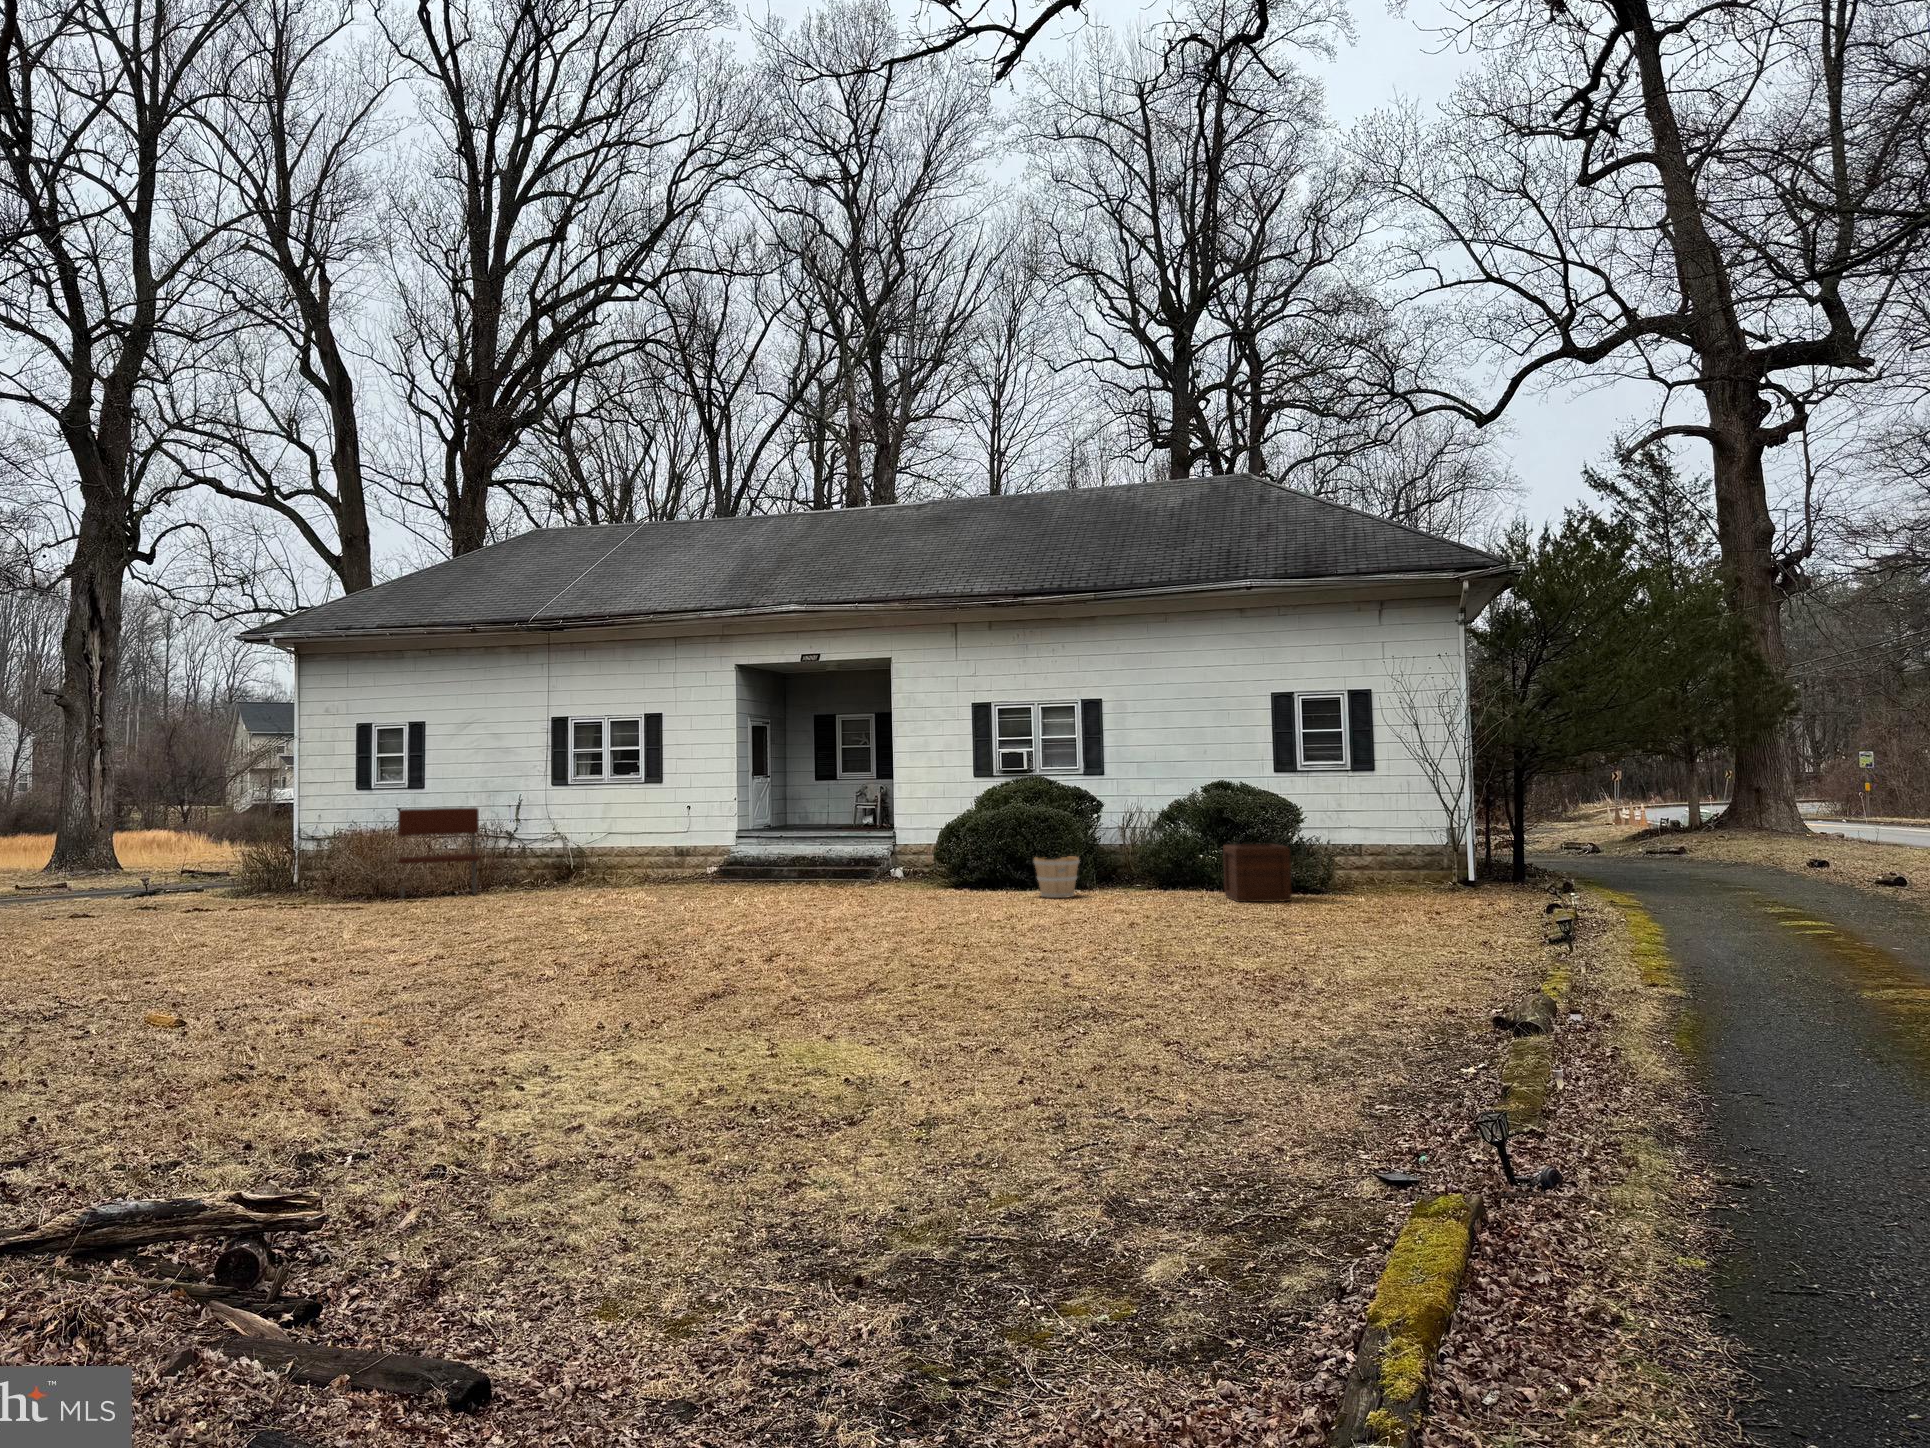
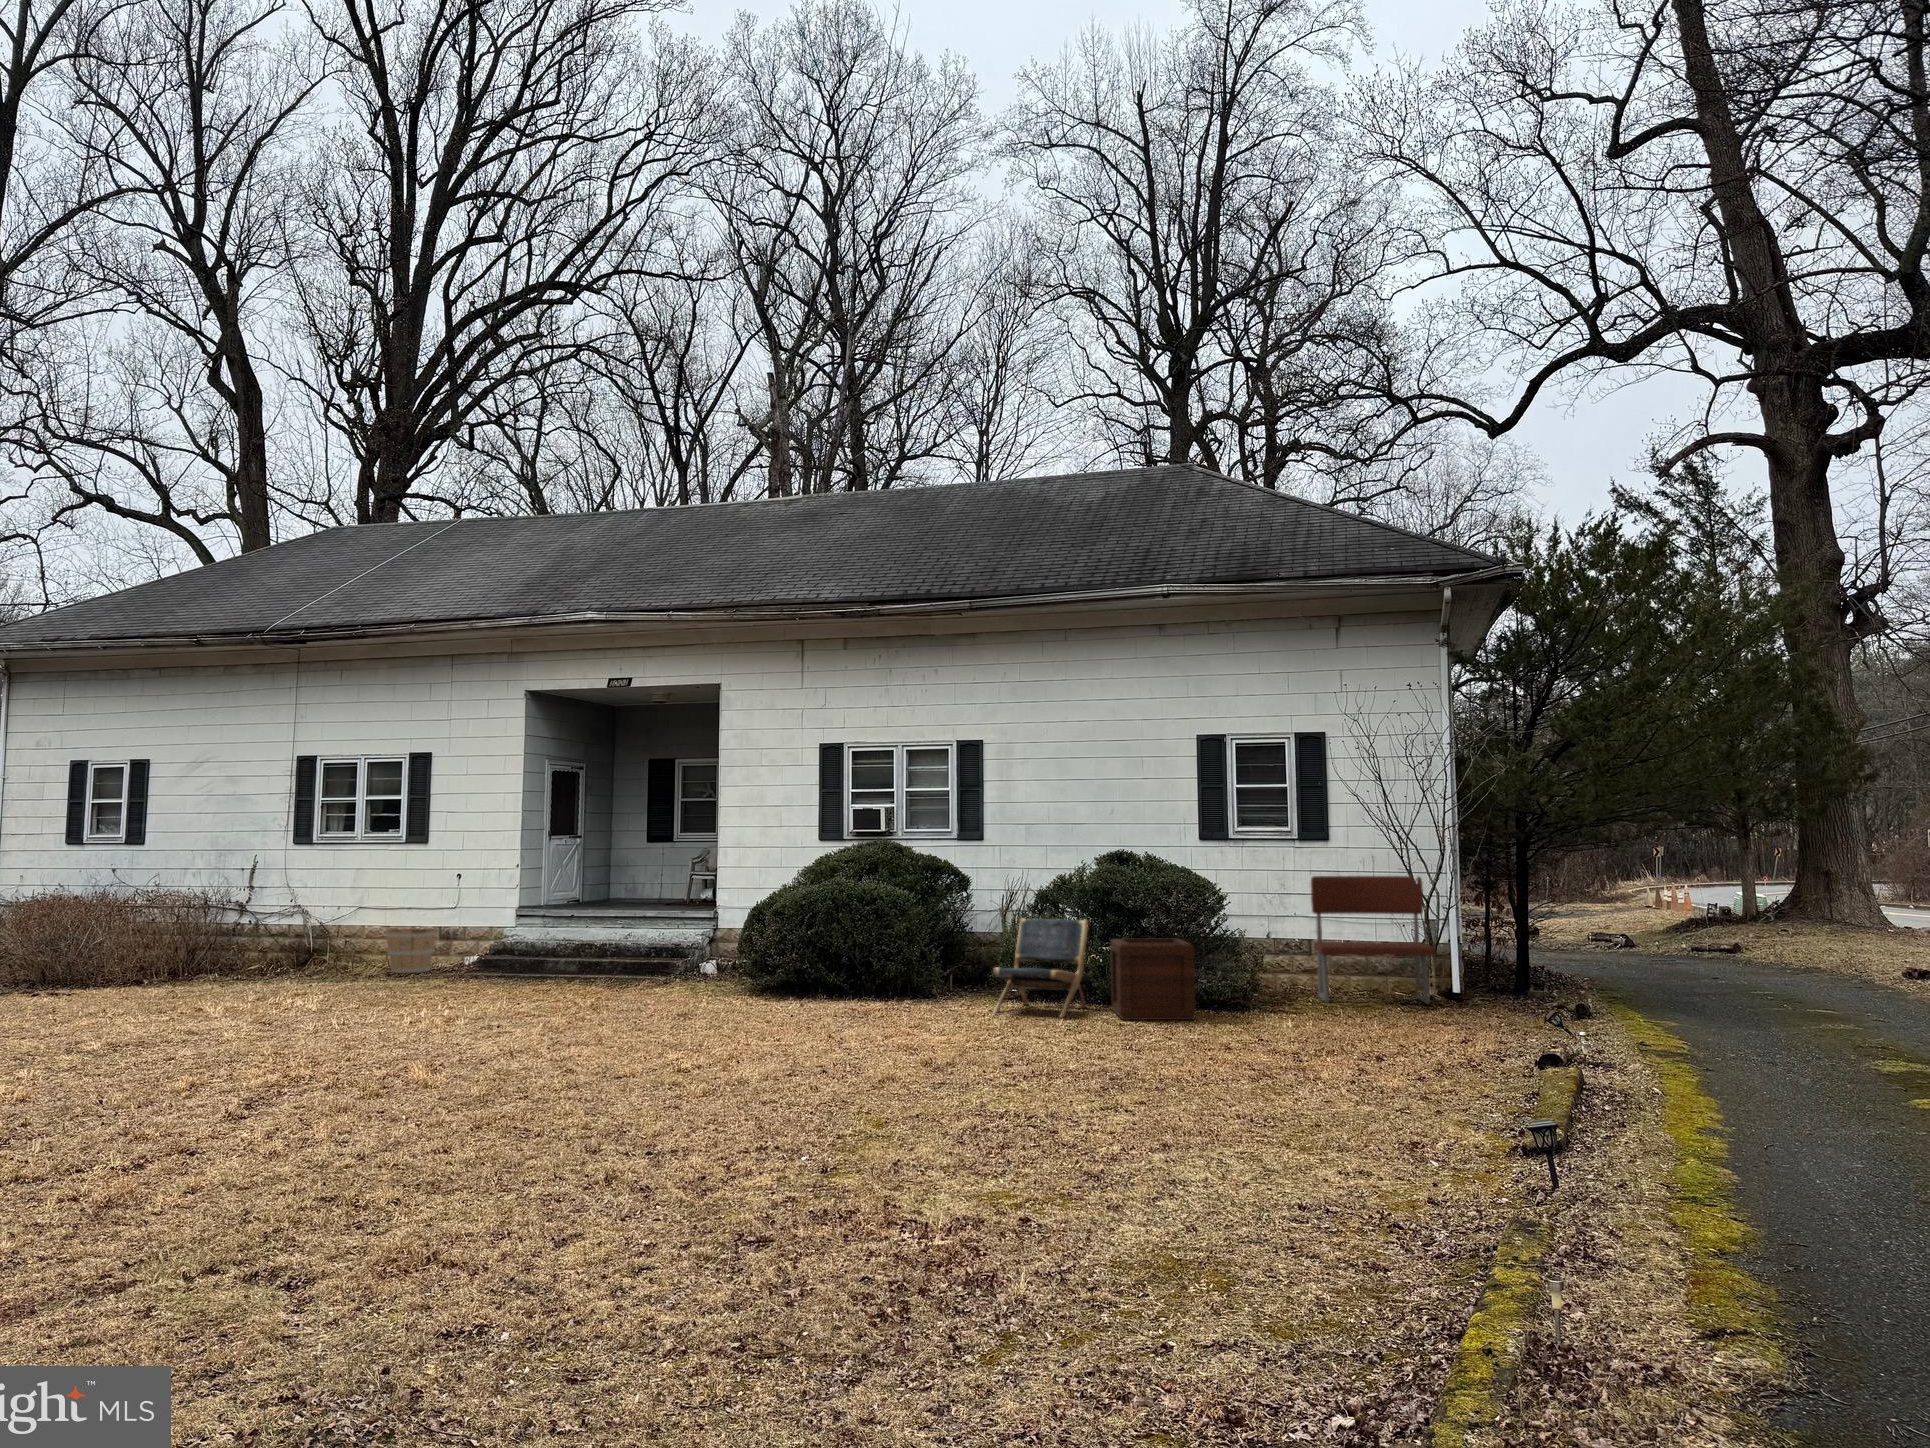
bench: present [398,807,480,898] -> present [1311,876,1436,1004]
lounge chair: none [1139,831,1205,902] -> present [993,918,1088,1018]
wooden bucket: present [1034,856,1080,898] -> present [385,928,439,973]

